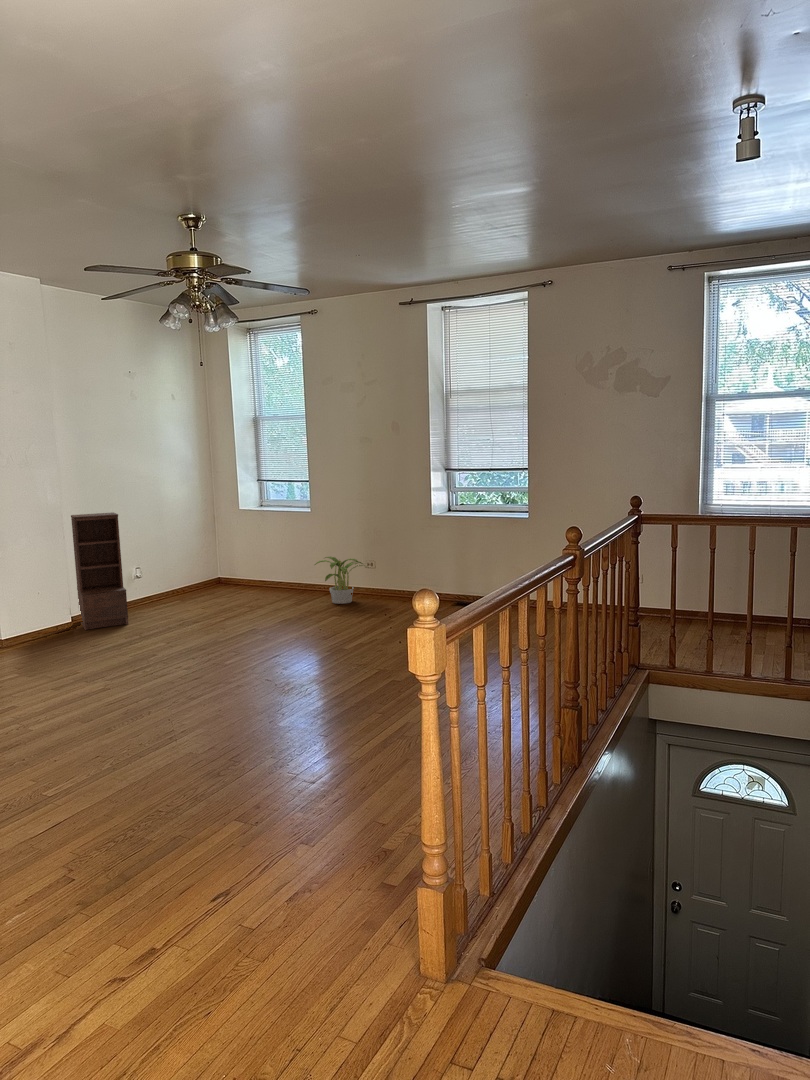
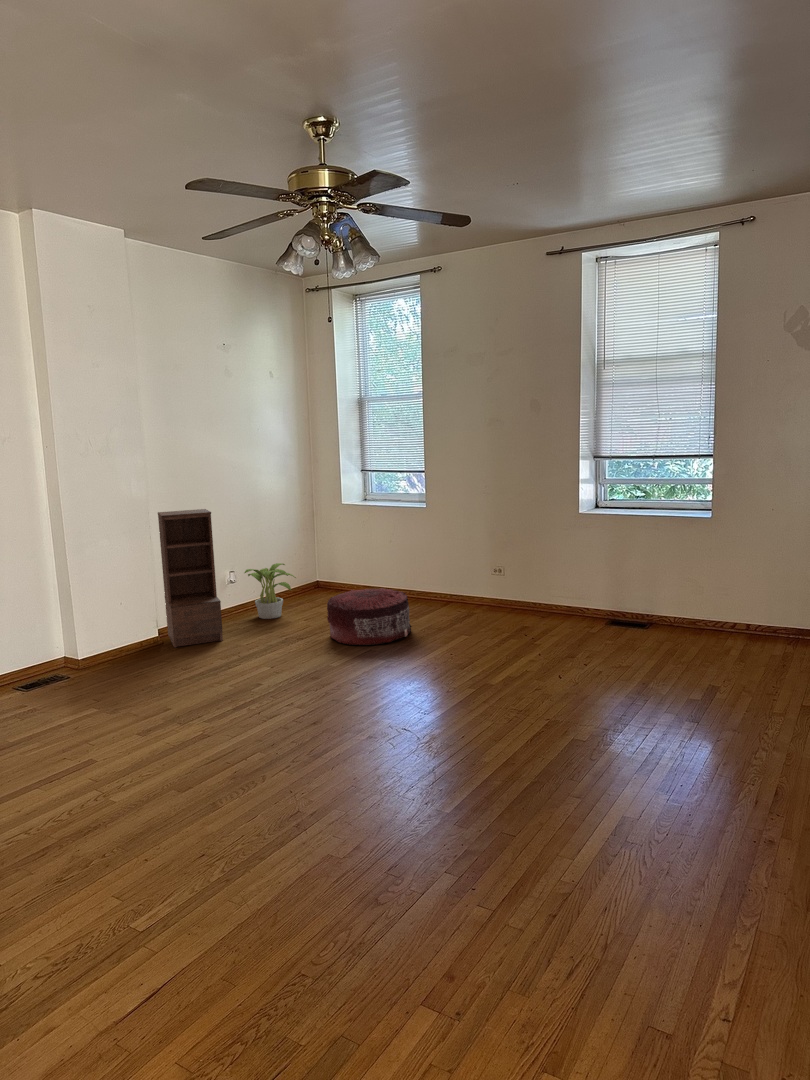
potted plant: present [315,557,363,604] -> present [244,563,296,619]
pouf: none [219,578,292,624] -> present [327,588,412,645]

